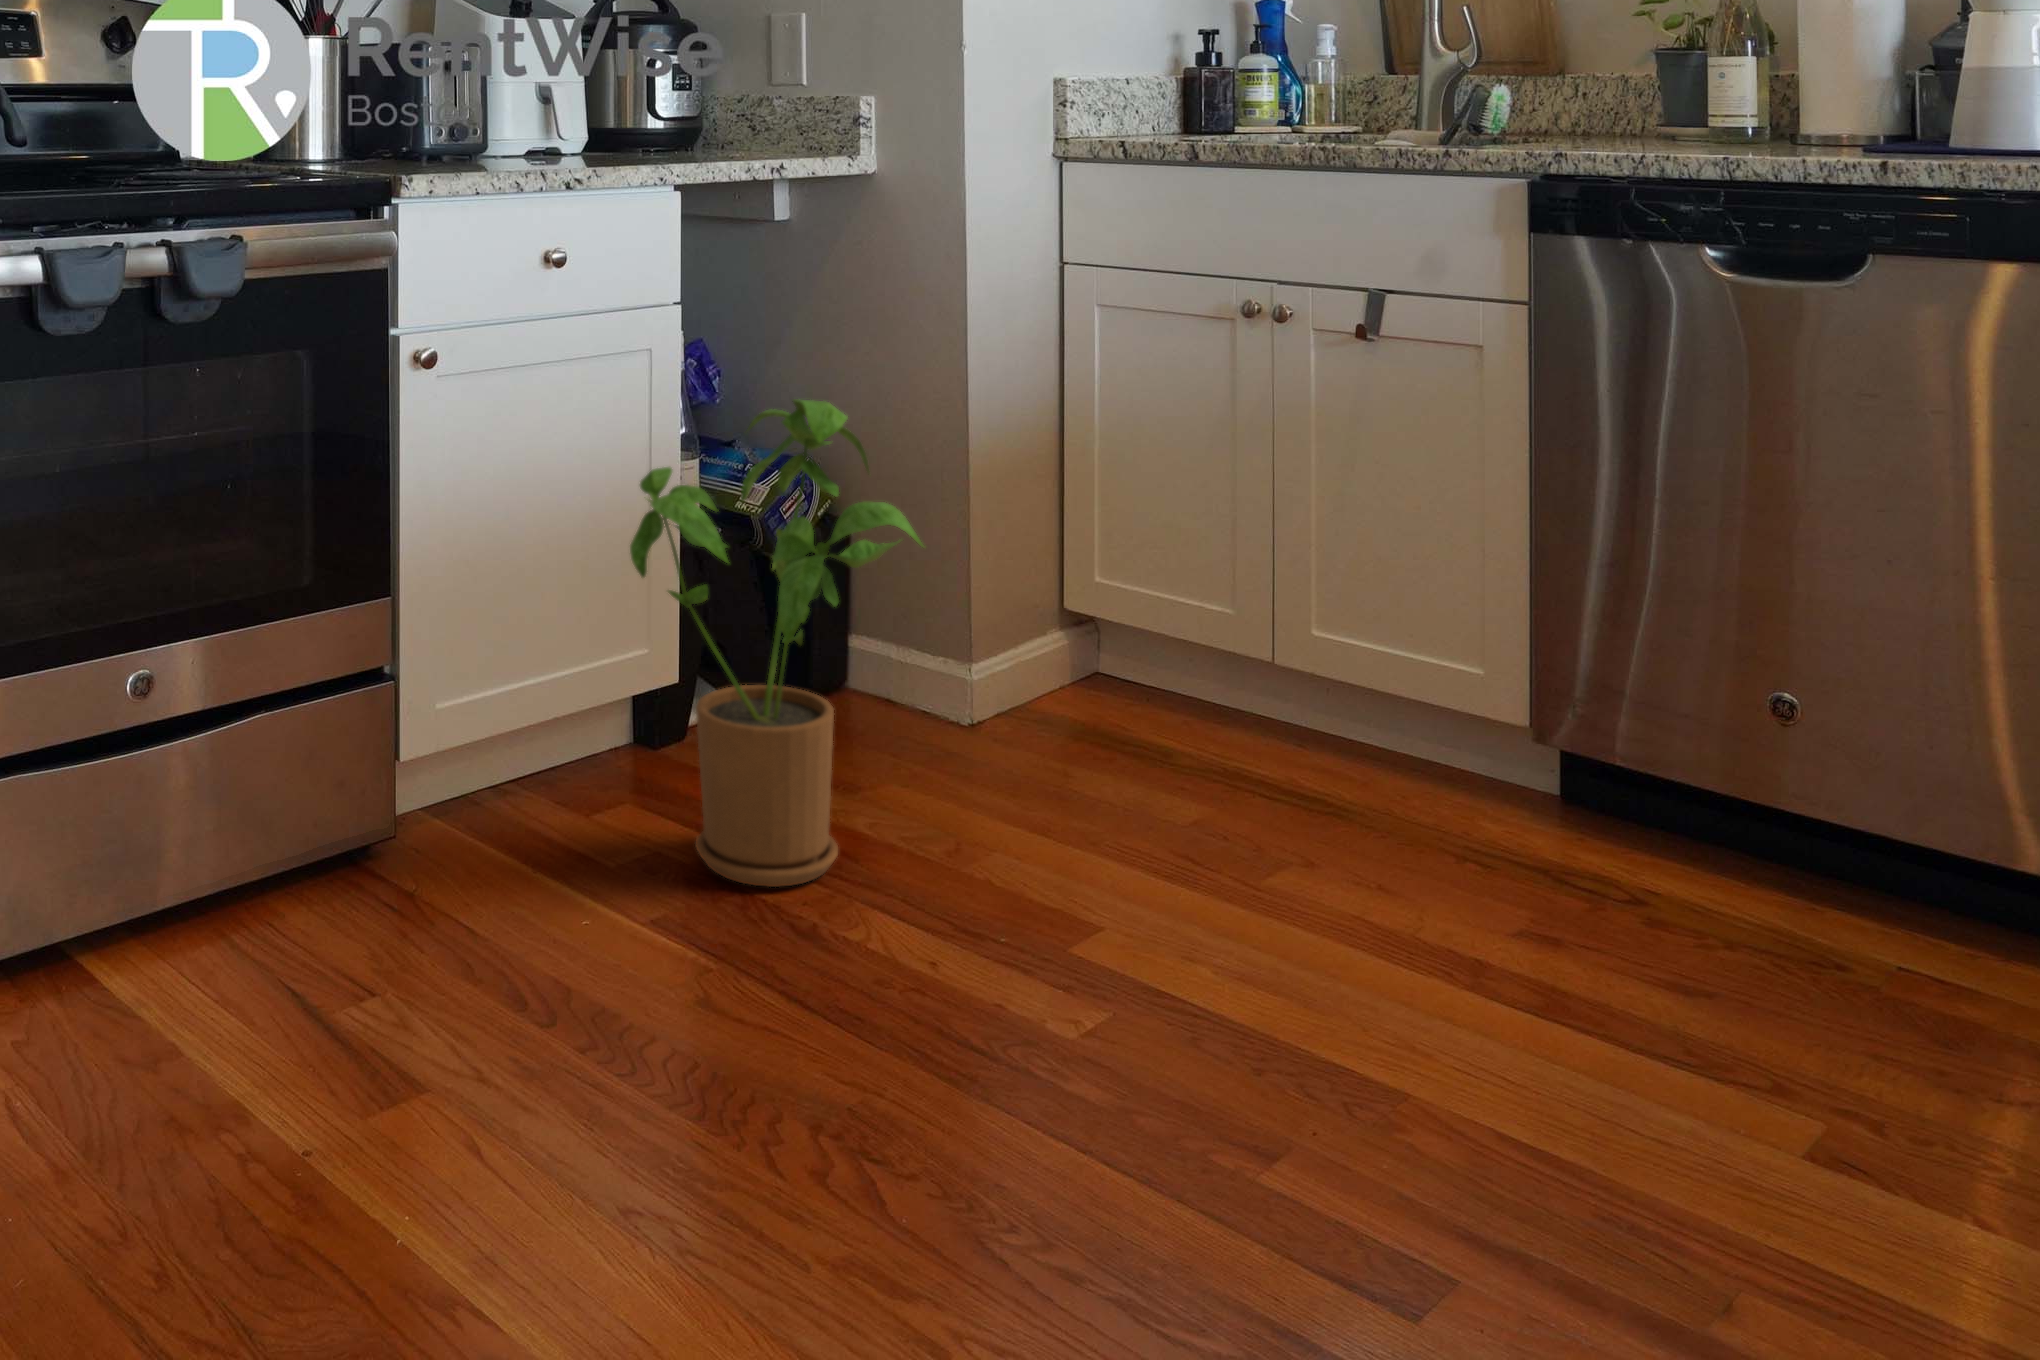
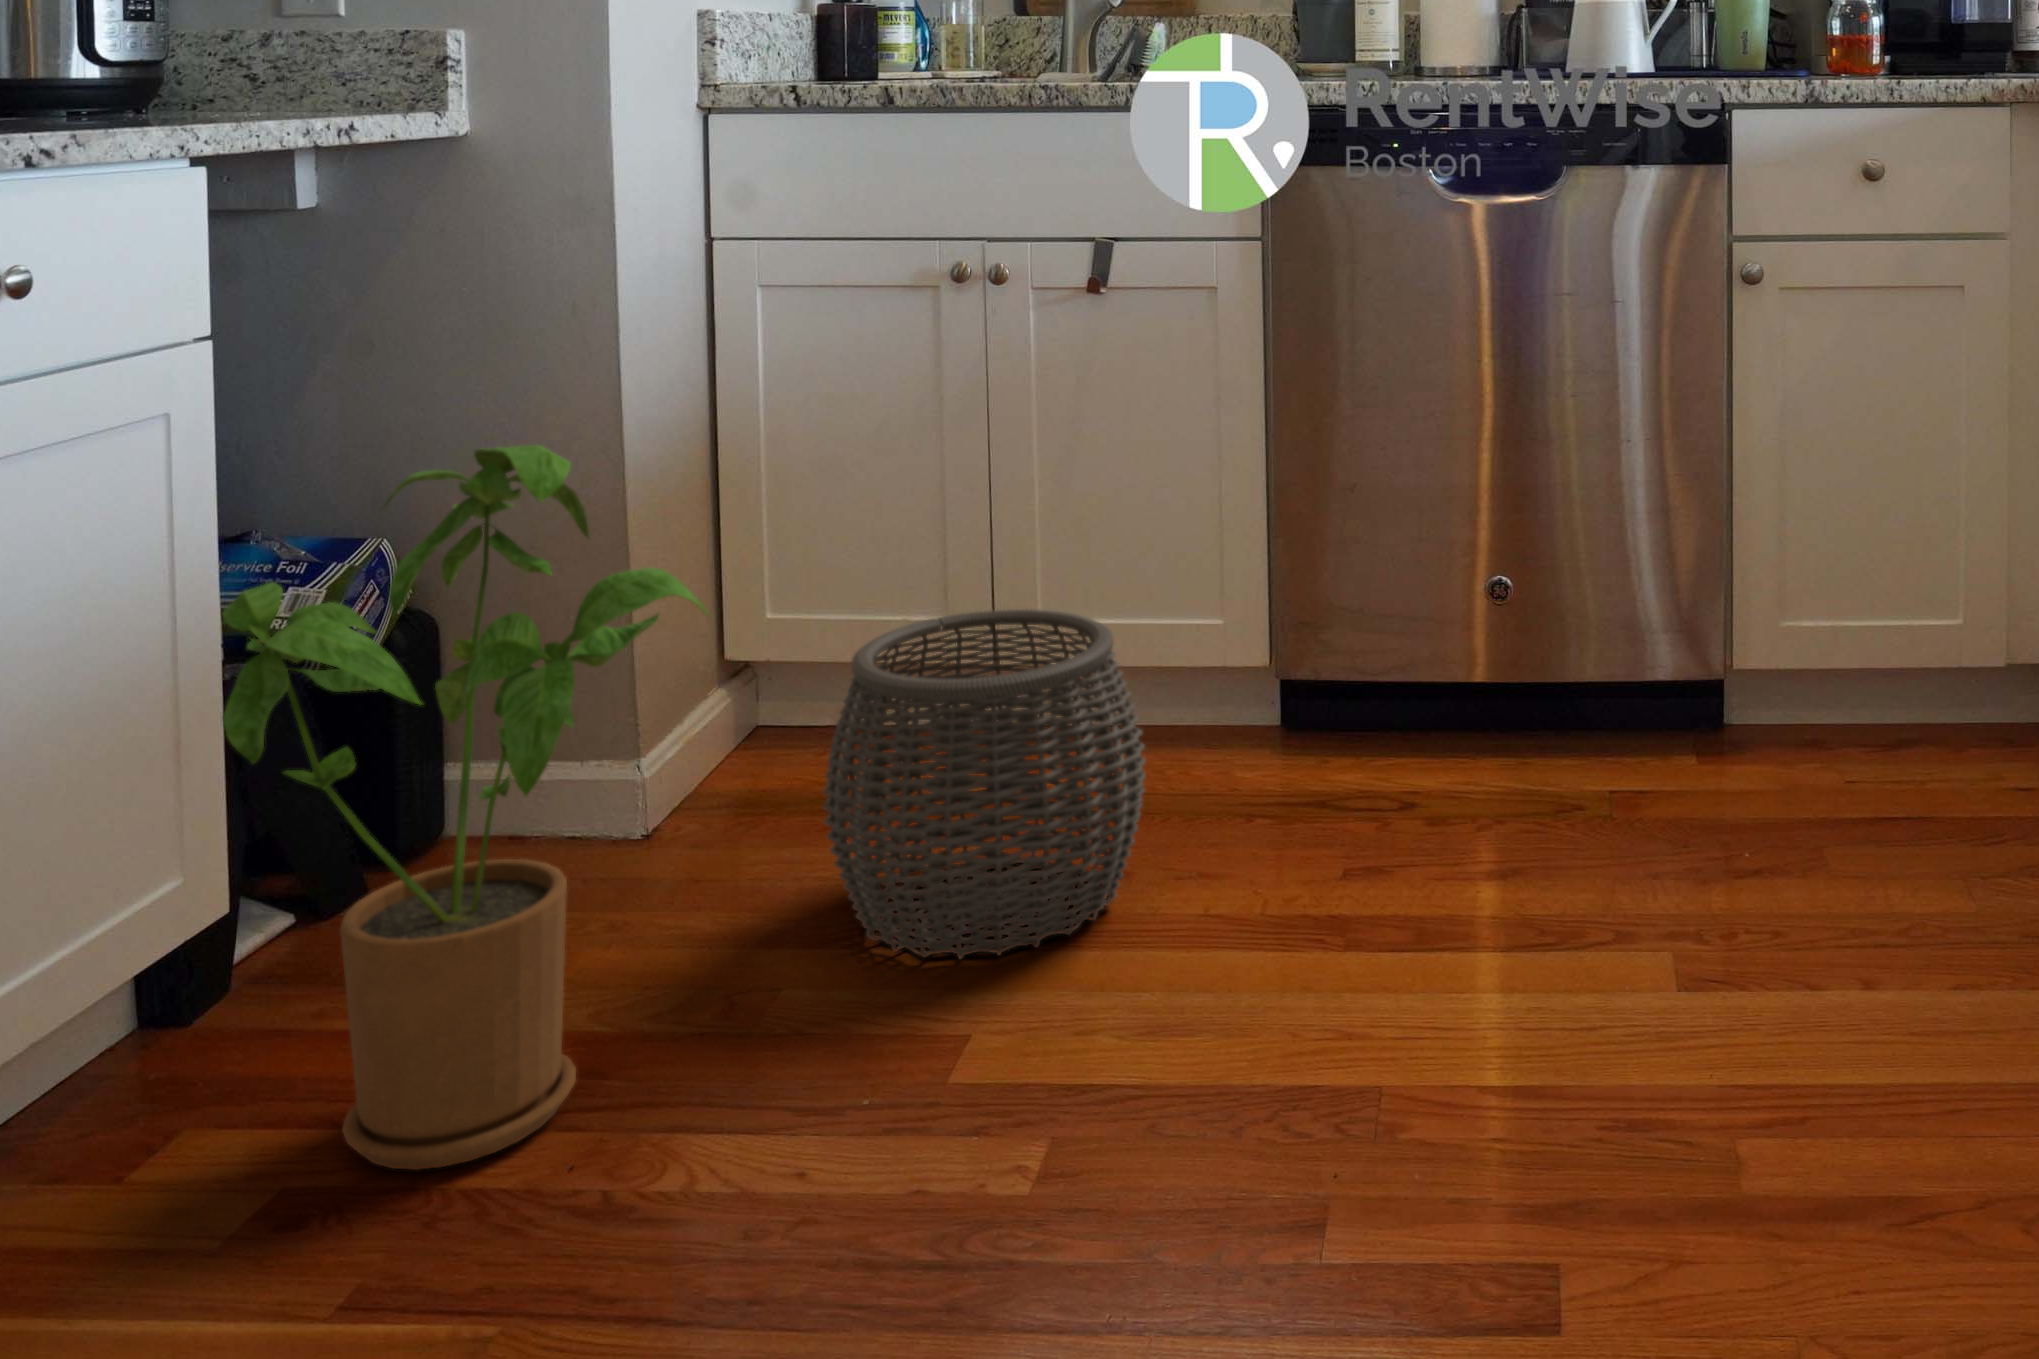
woven basket: none [1052,598,1333,896] -> present [824,609,1146,959]

